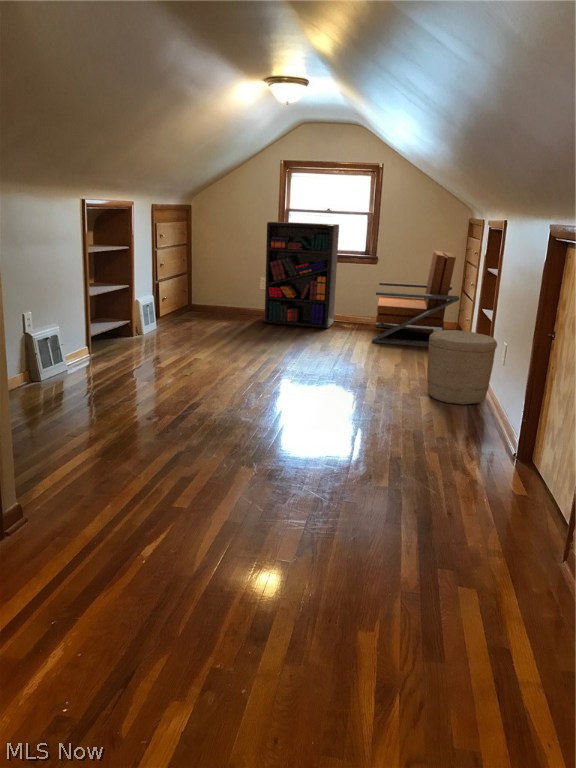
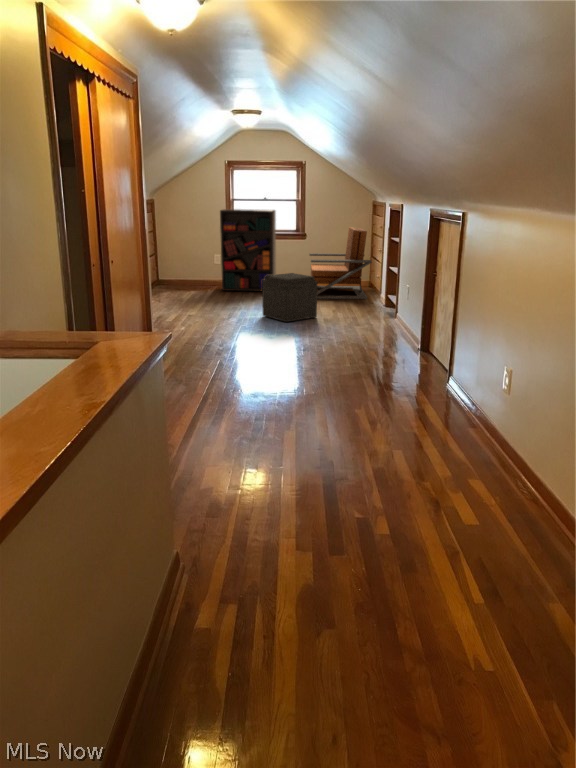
ottoman: none [296,310,374,380] -> present [262,273,317,322]
woven basket: present [427,330,497,405] -> none [357,281,402,329]

